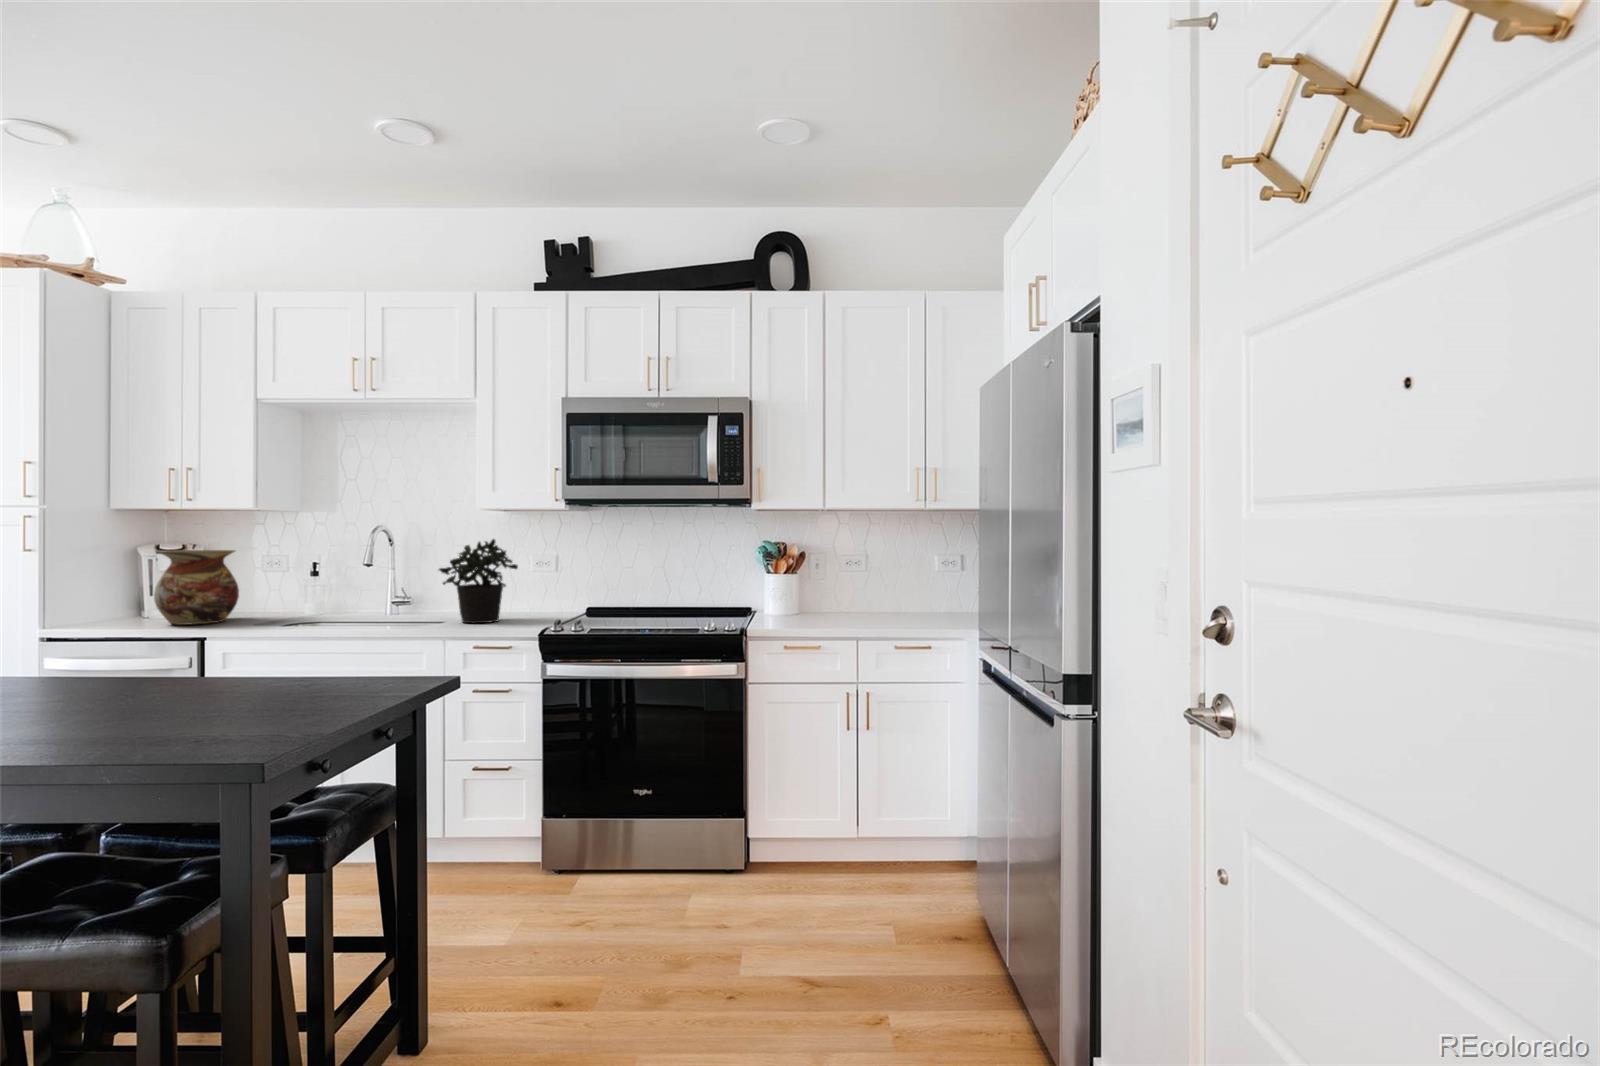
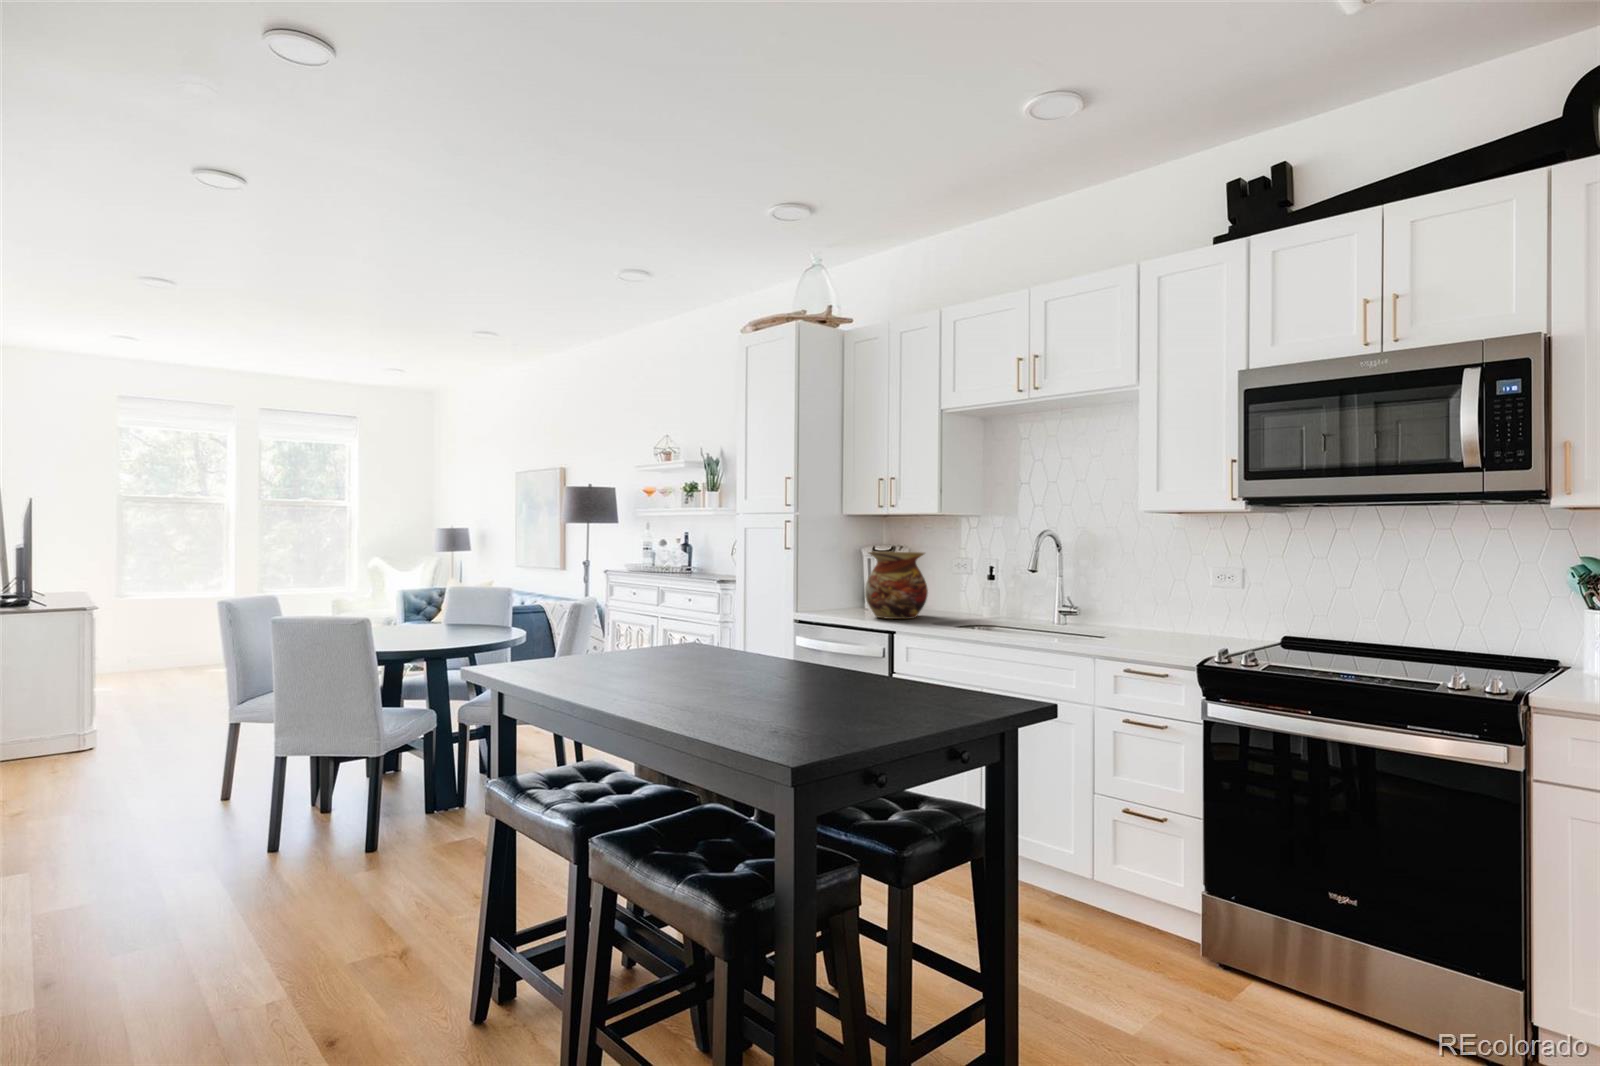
potted plant: present [439,539,518,623] -> none [1093,546,1184,644]

